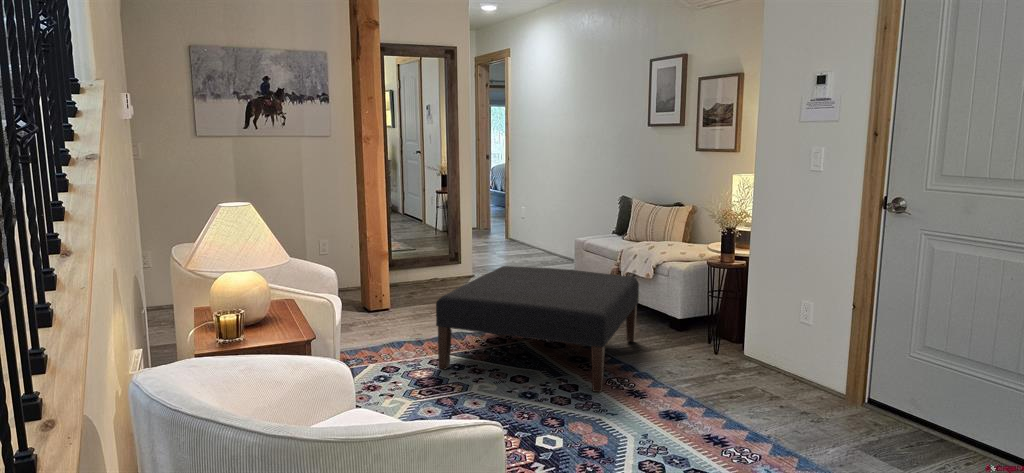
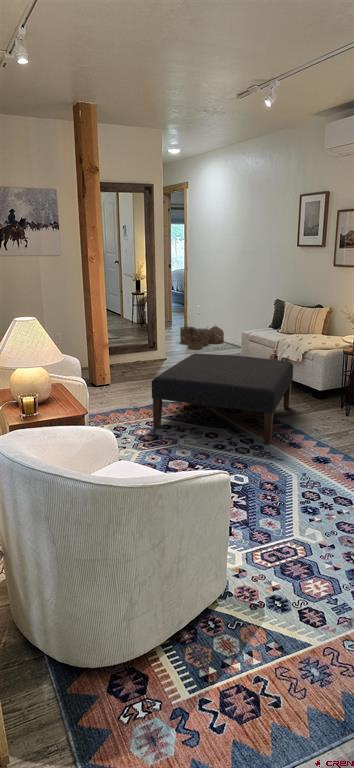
woven basket: none [496,231,556,265] -> present [180,326,224,350]

